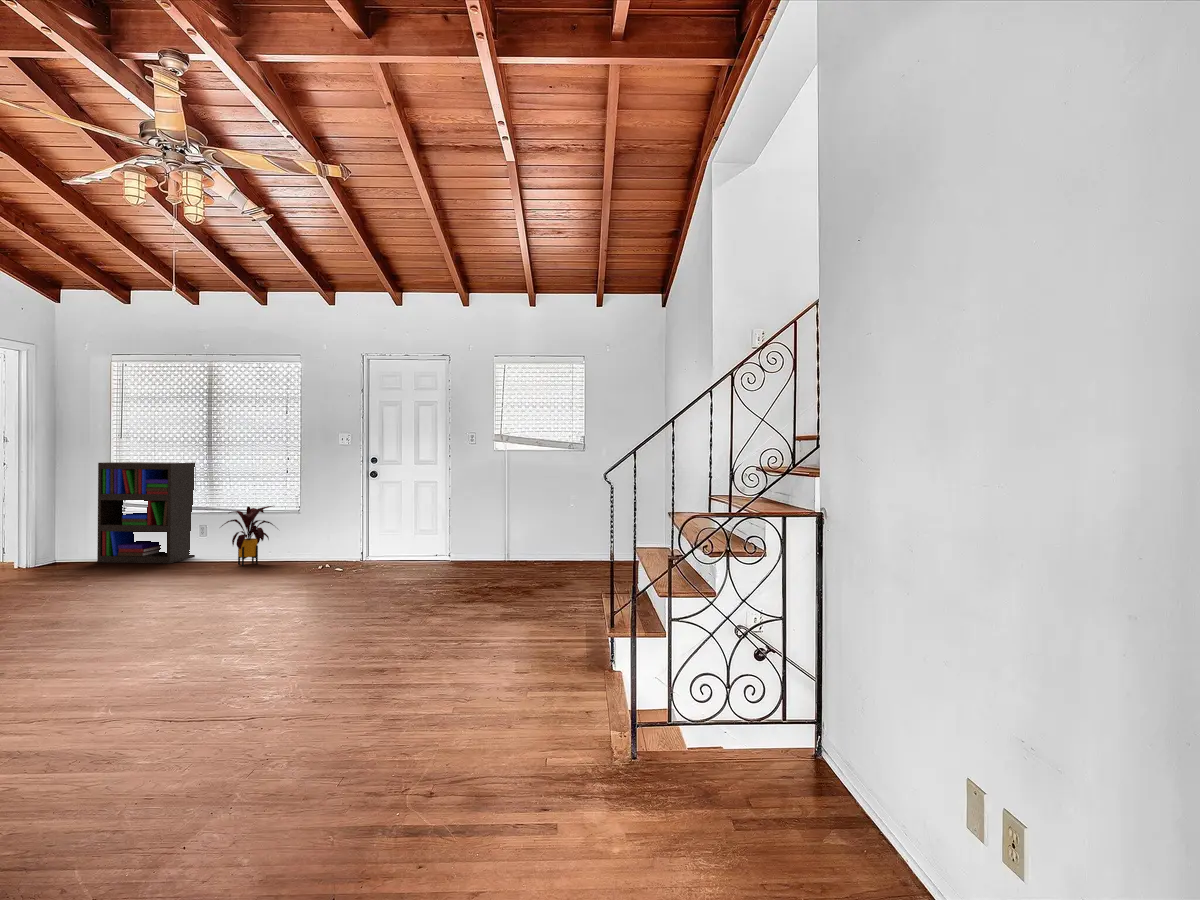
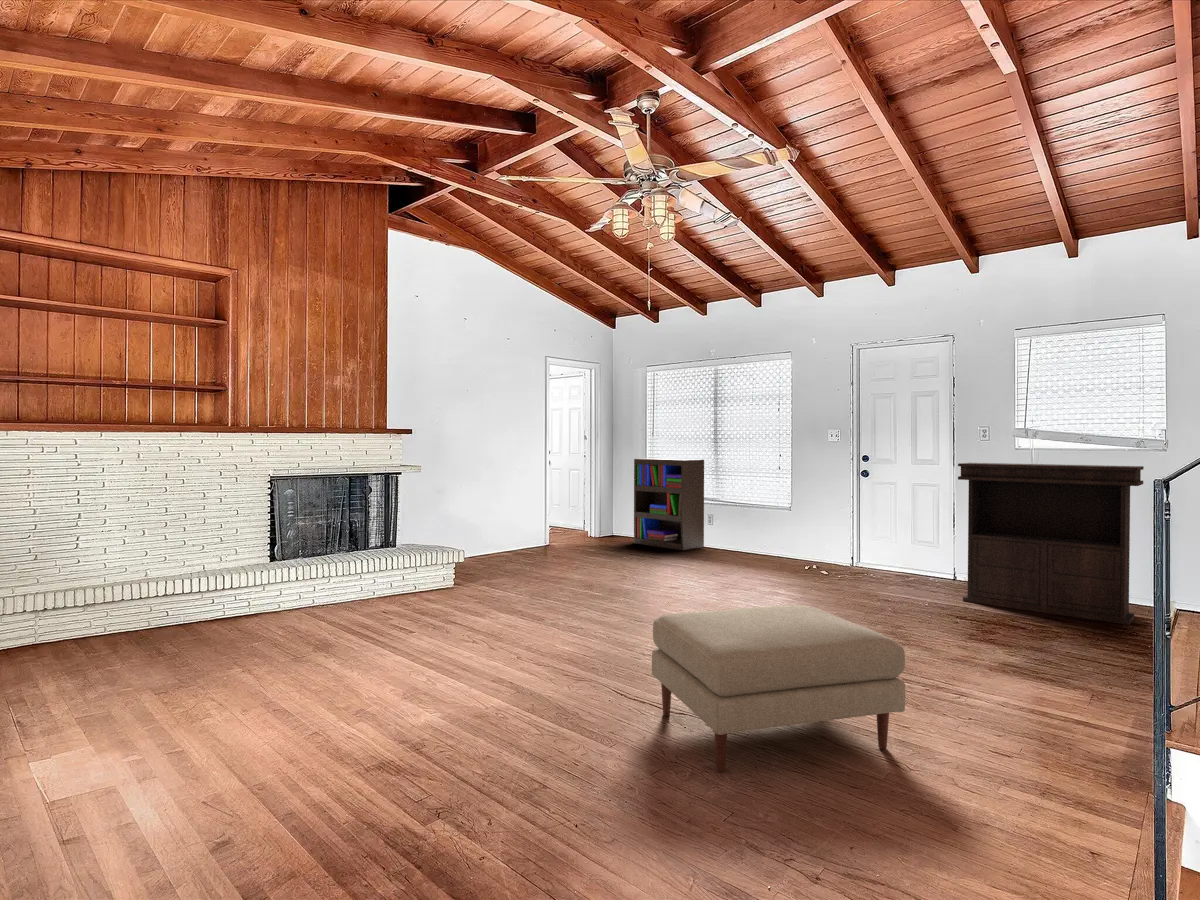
console table: none [457,461,576,575] -> present [958,463,1144,625]
house plant: present [221,506,273,566] -> none [718,503,773,560]
ottoman: none [211,591,466,763] -> present [652,605,905,772]

